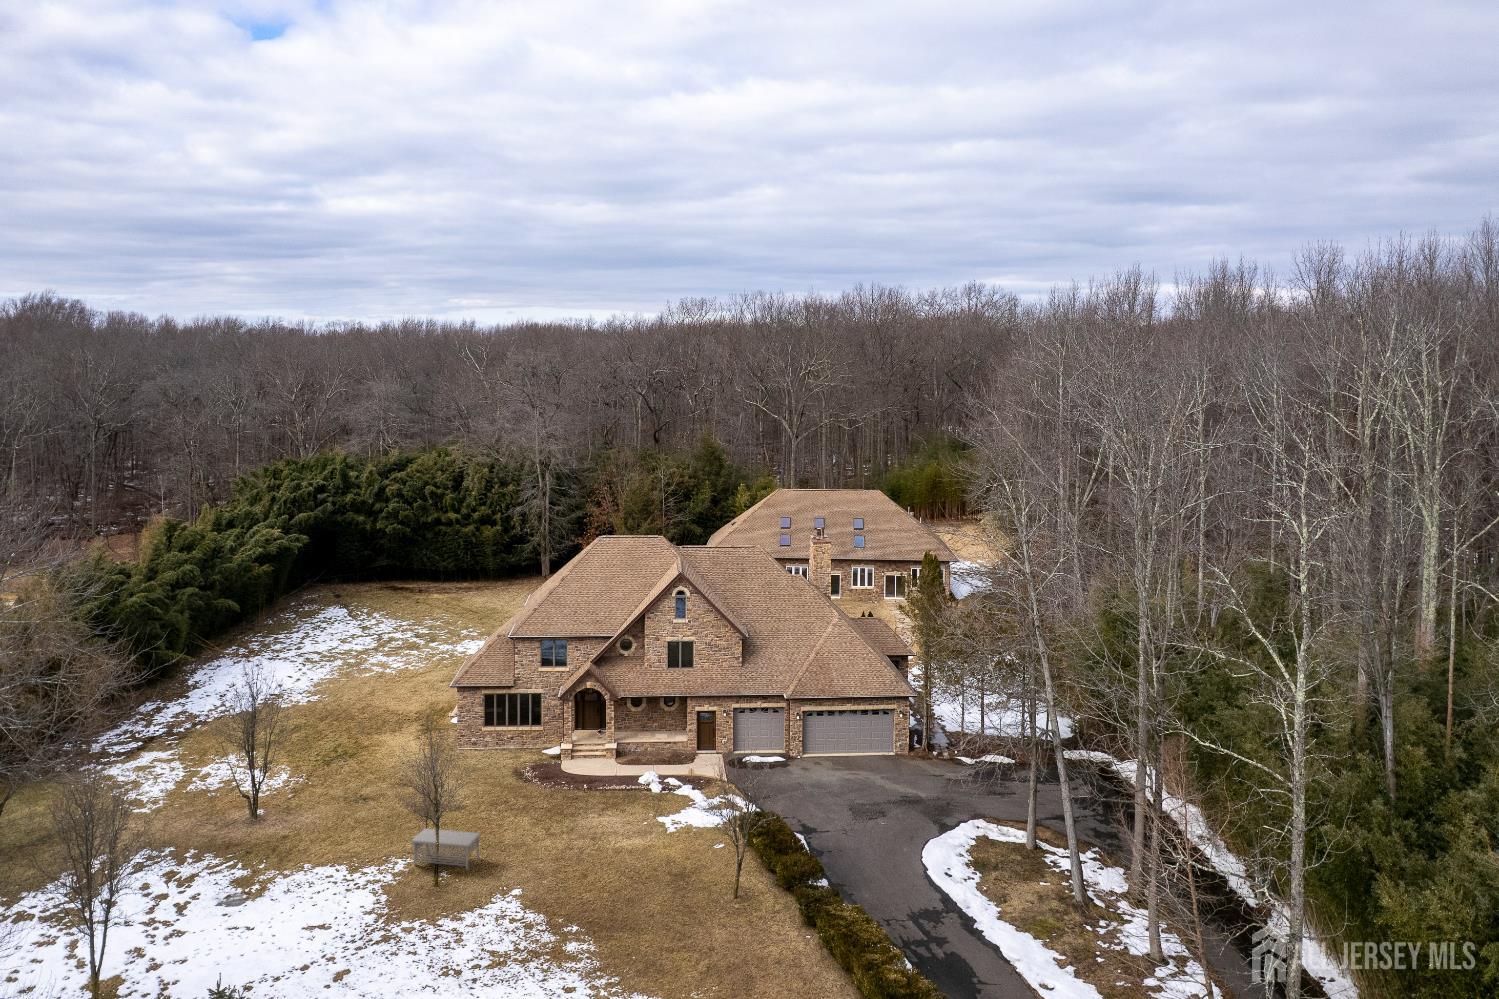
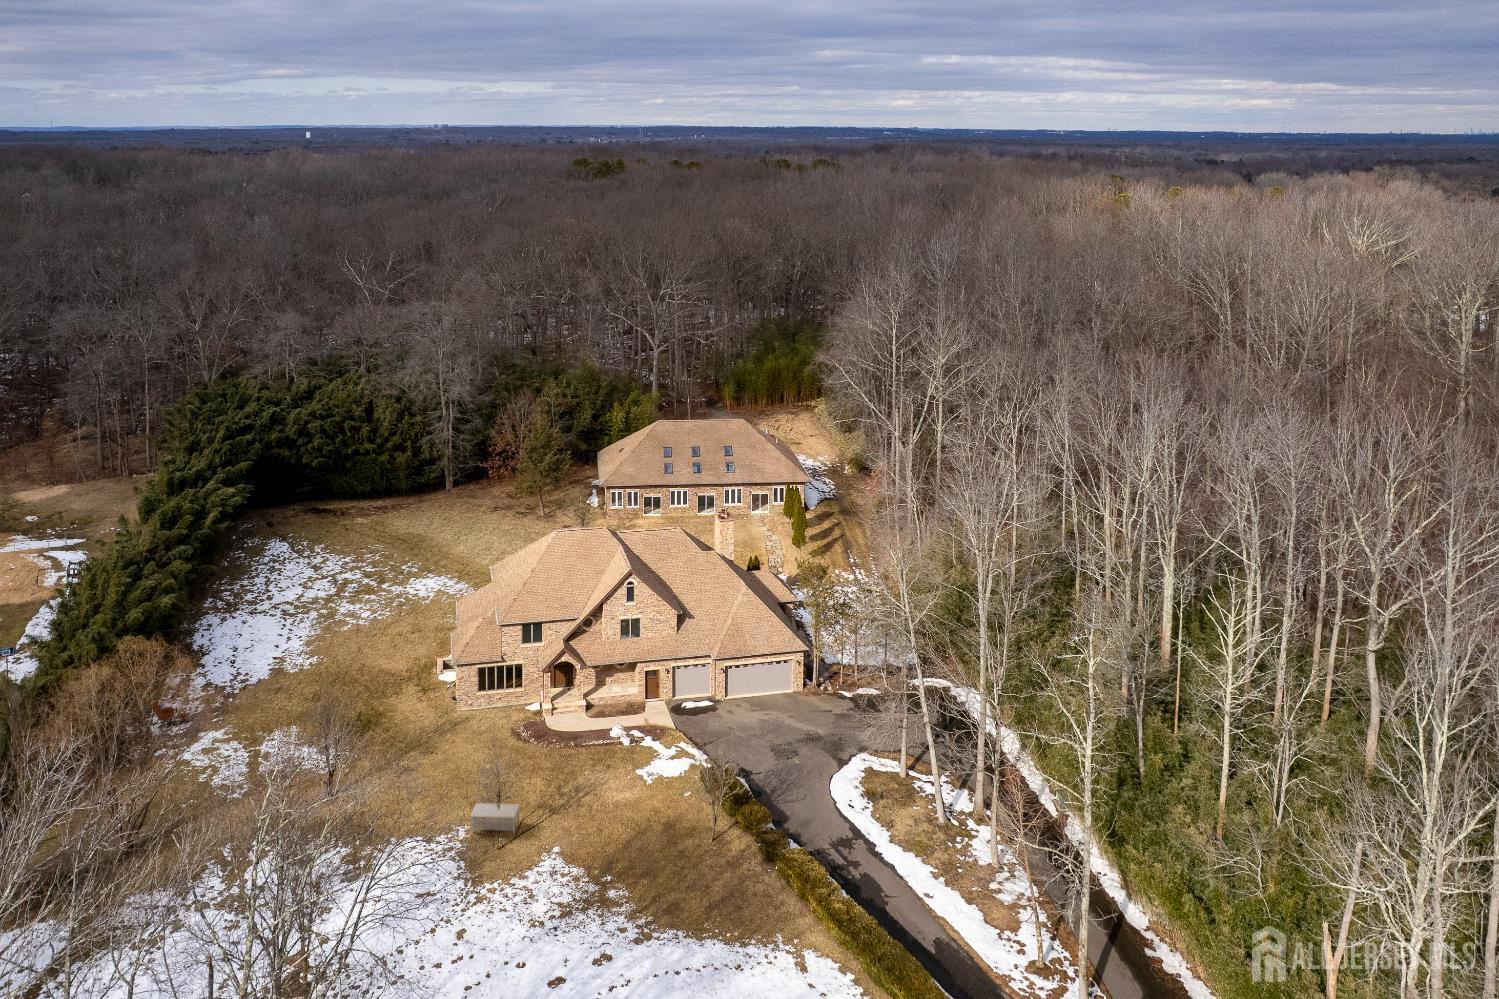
lounge chair: none [94,710,137,742] -> present [152,701,188,723]

